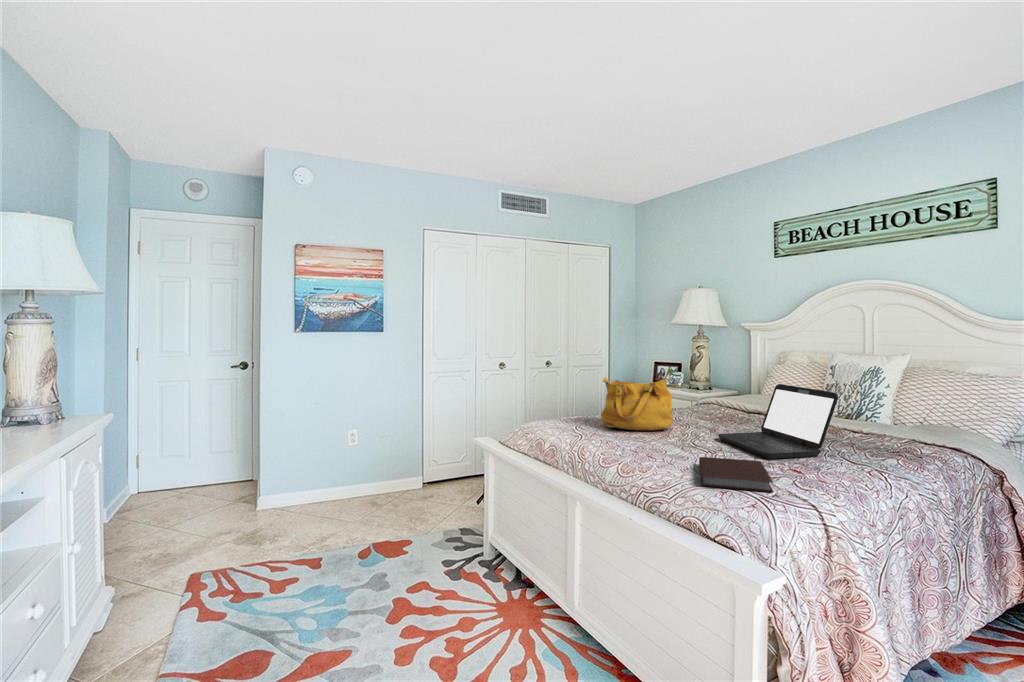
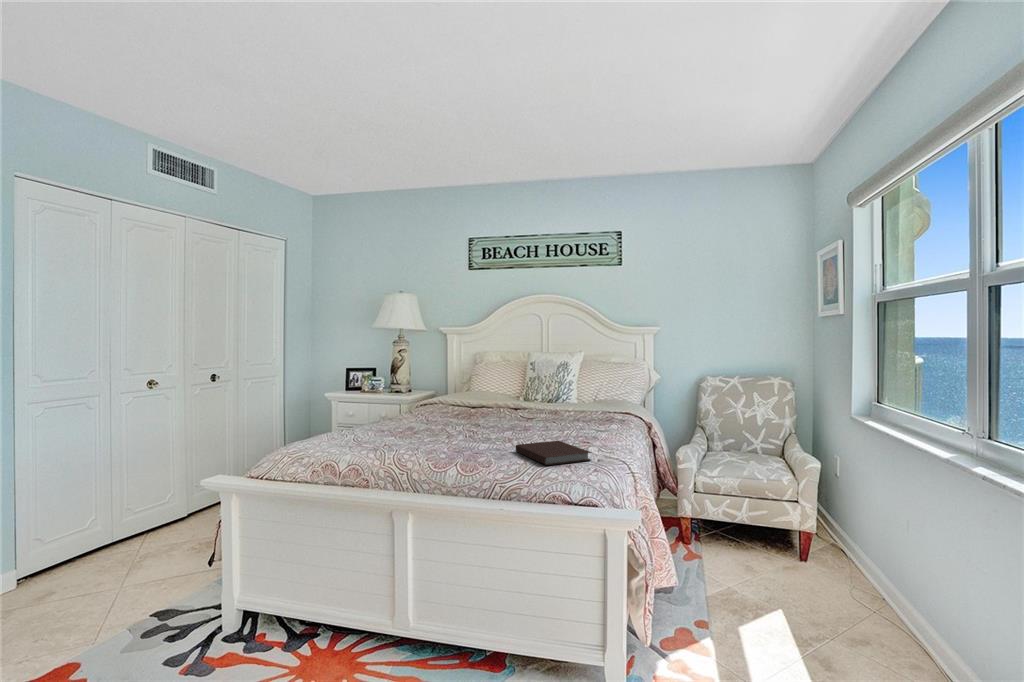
handbag: present [601,375,673,430] -> none [375,375,446,435]
laptop: present [718,384,838,459] -> none [495,379,585,439]

